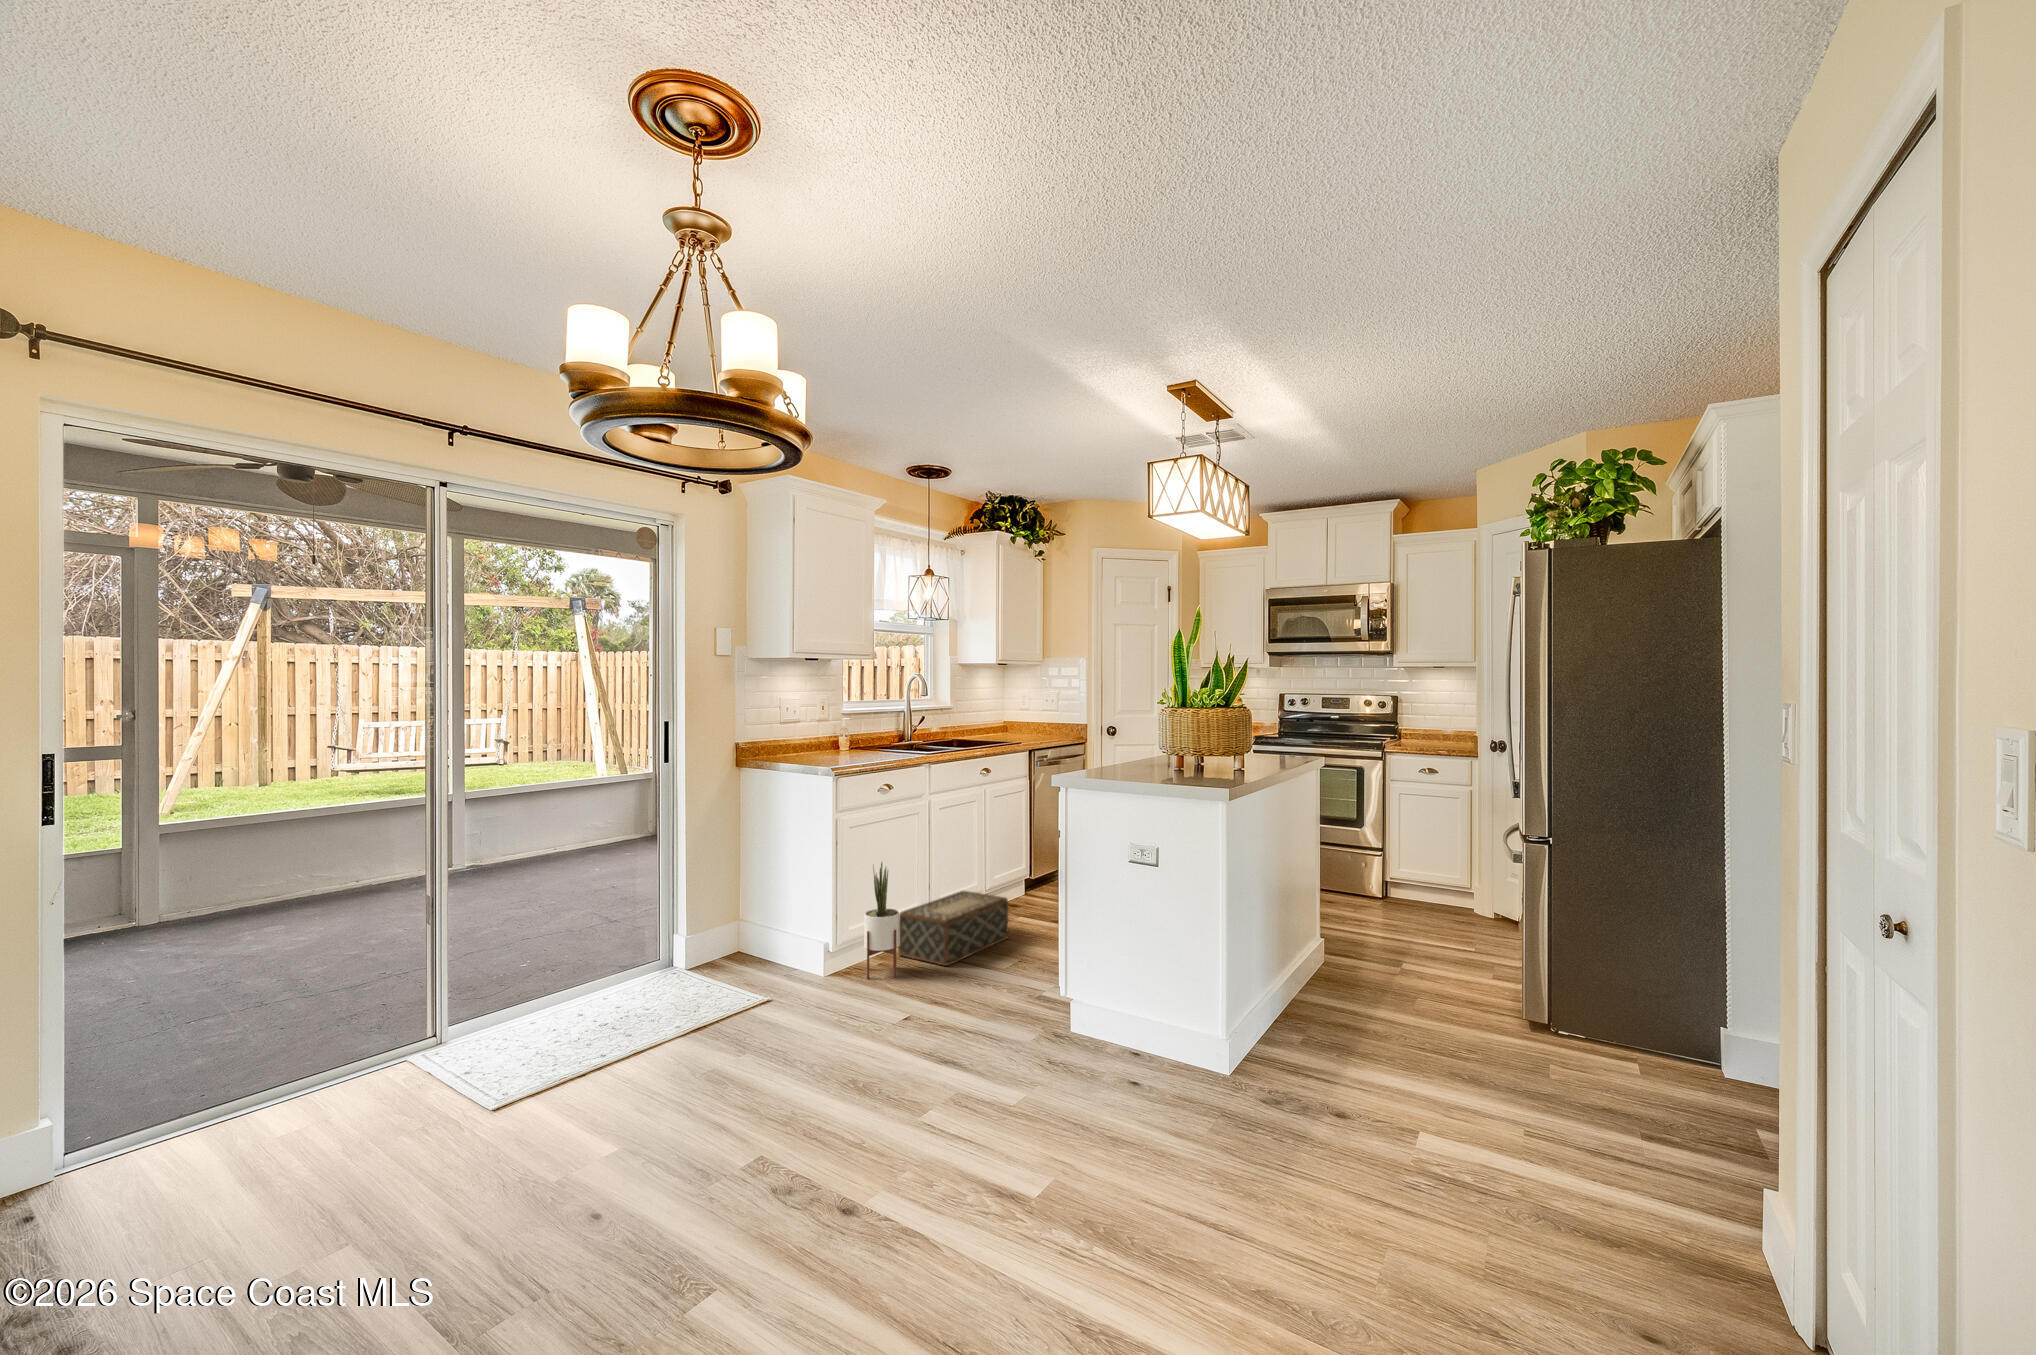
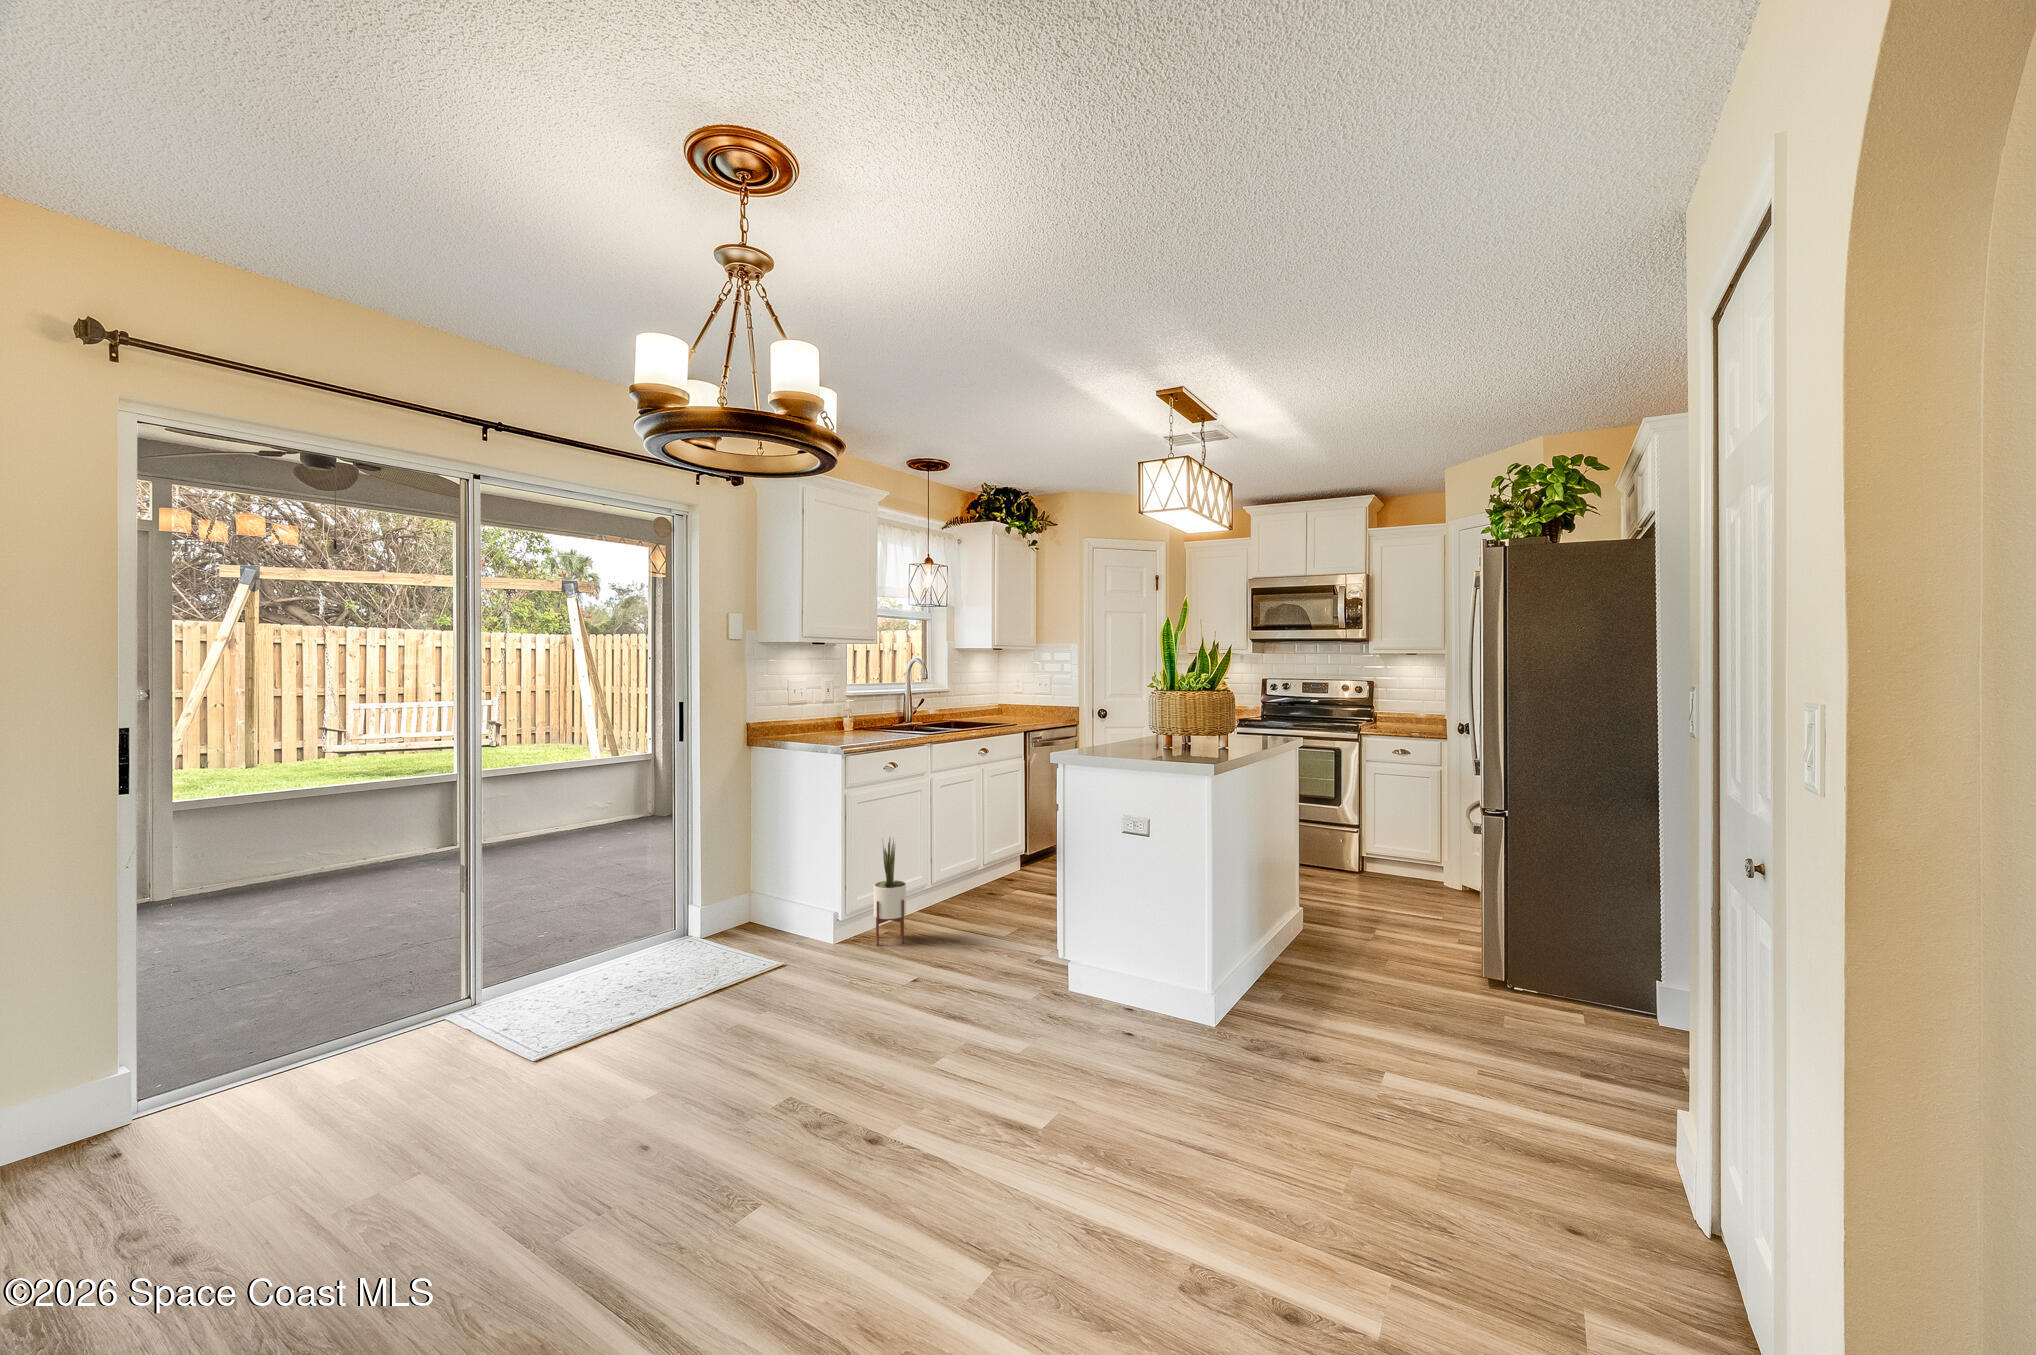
woven basket: present [898,891,1008,966] -> none [904,865,1006,934]

